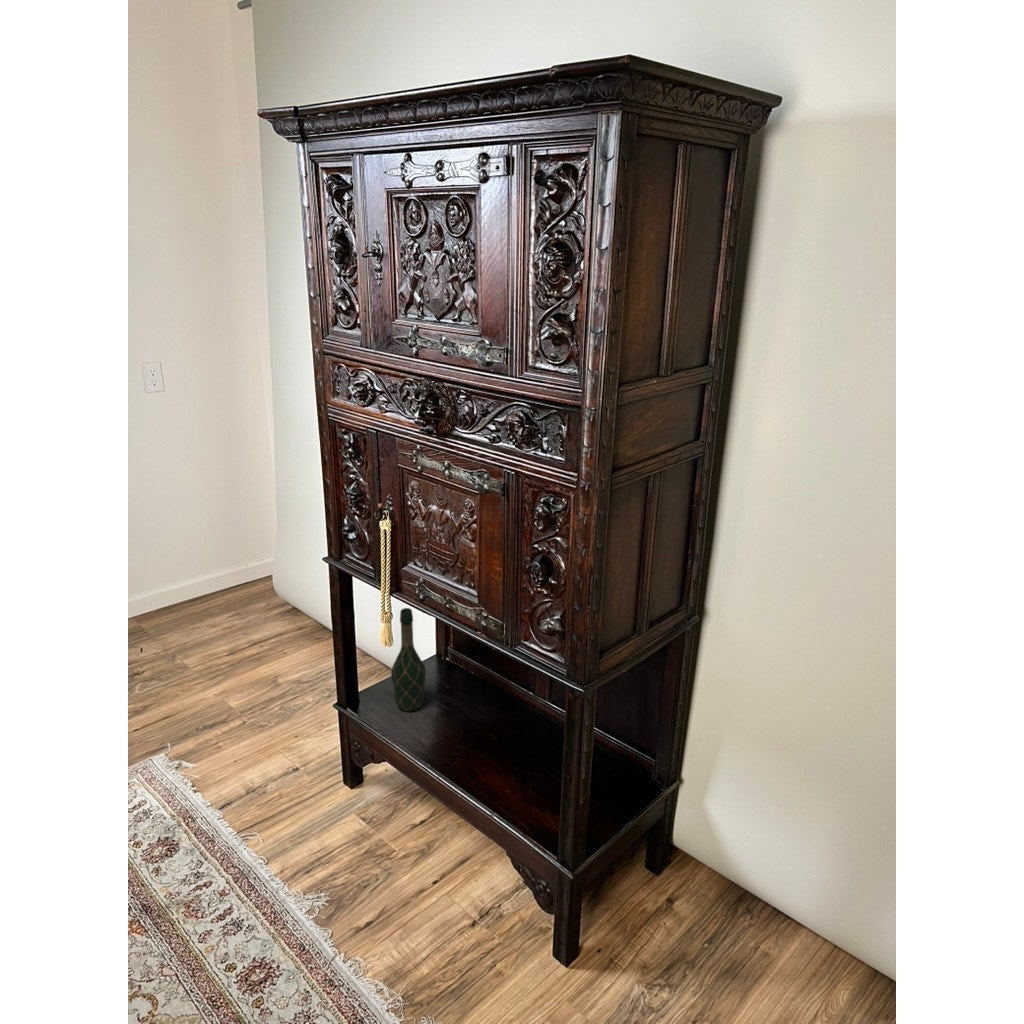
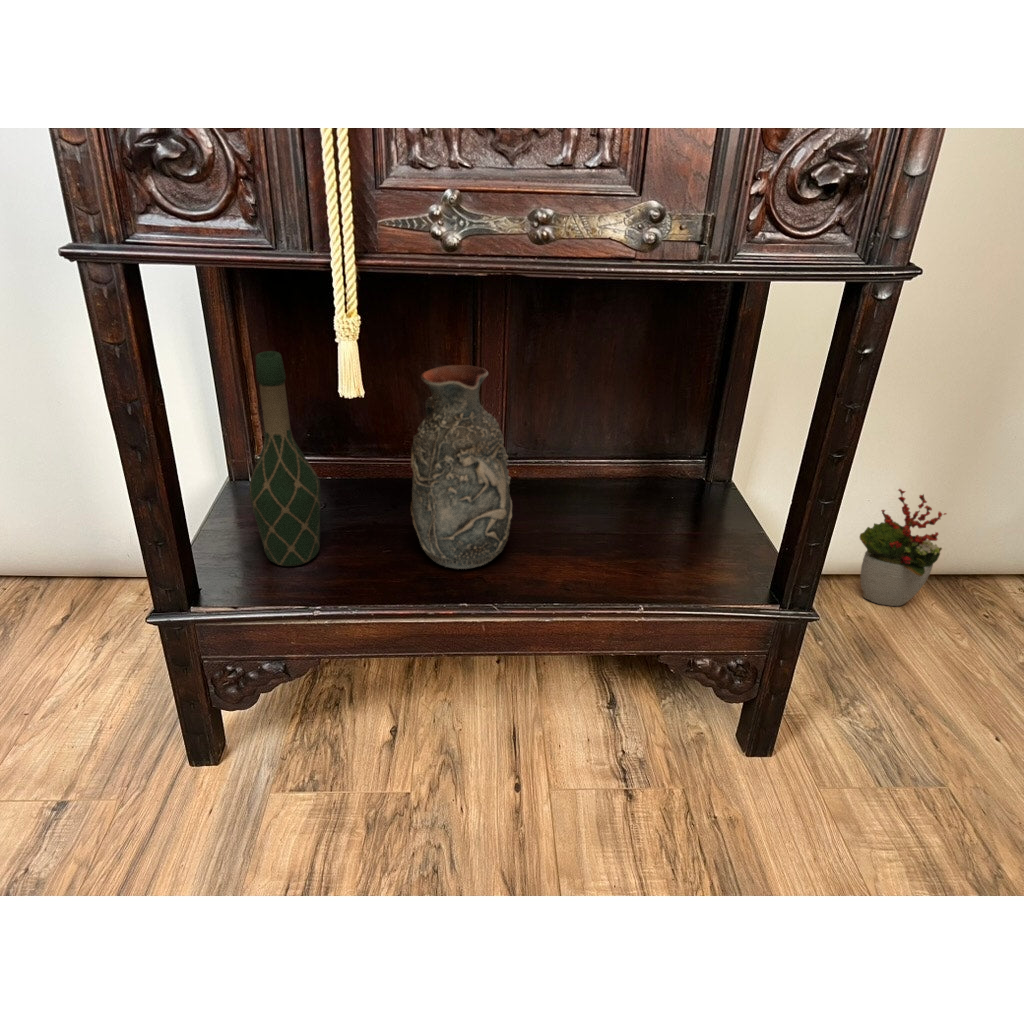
decorative vase: none [443,642,498,753] -> present [410,365,512,569]
decorative plant: none [782,865,842,972] -> present [860,489,946,606]

